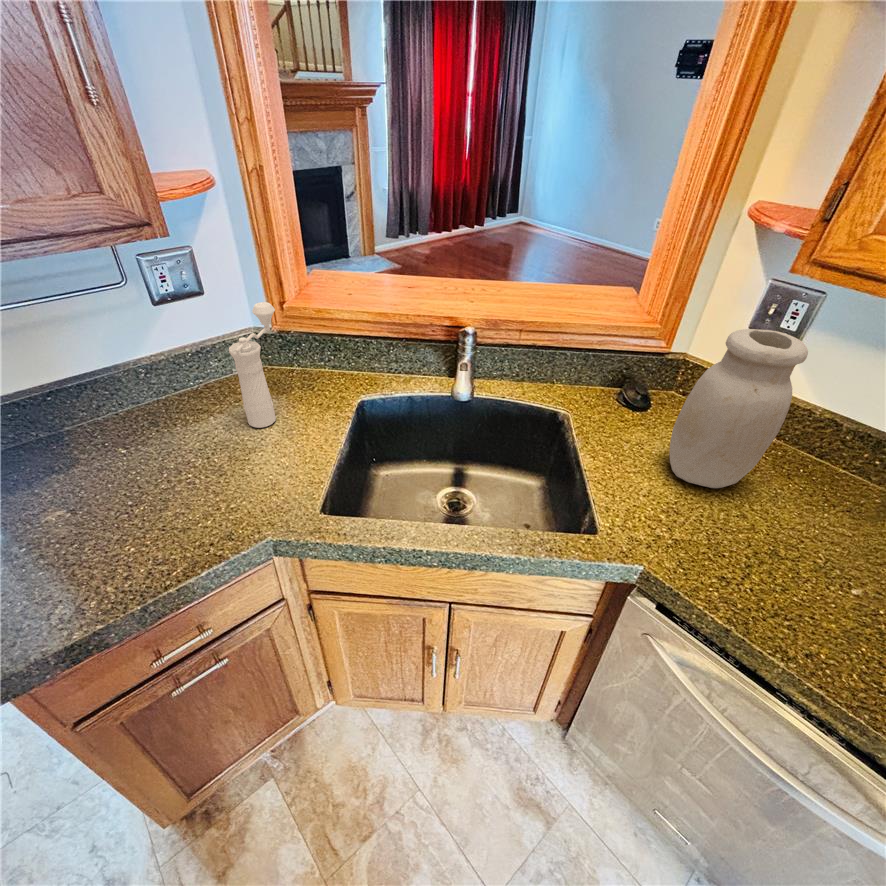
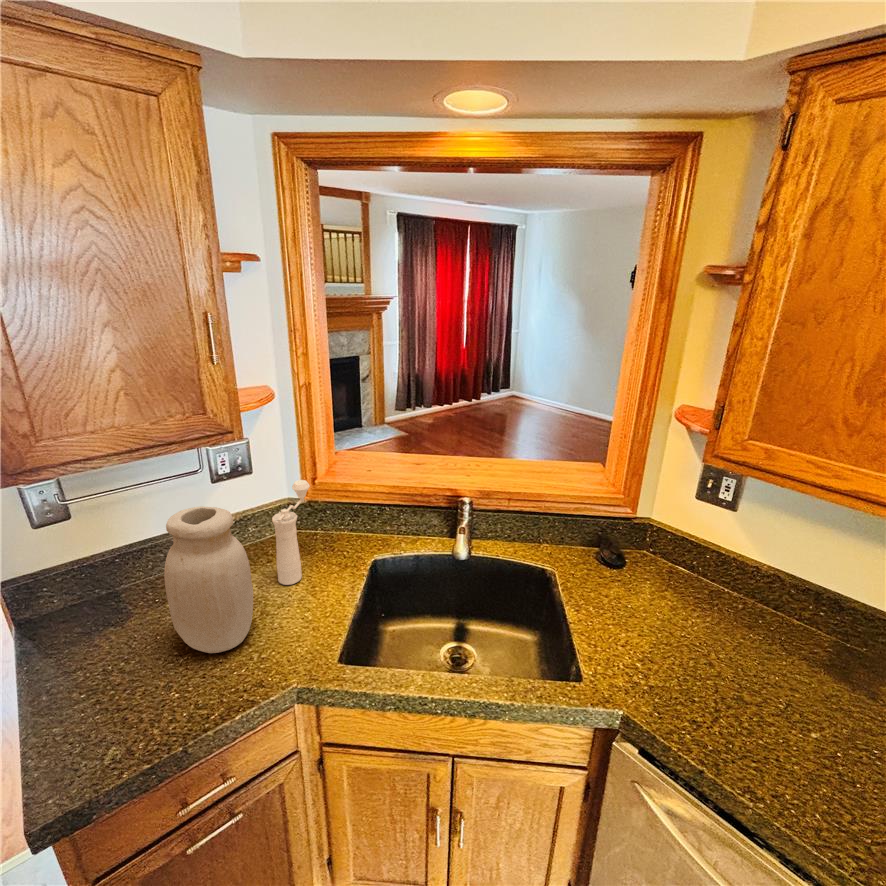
jar: present [670,329,808,488] -> present [164,506,253,653]

